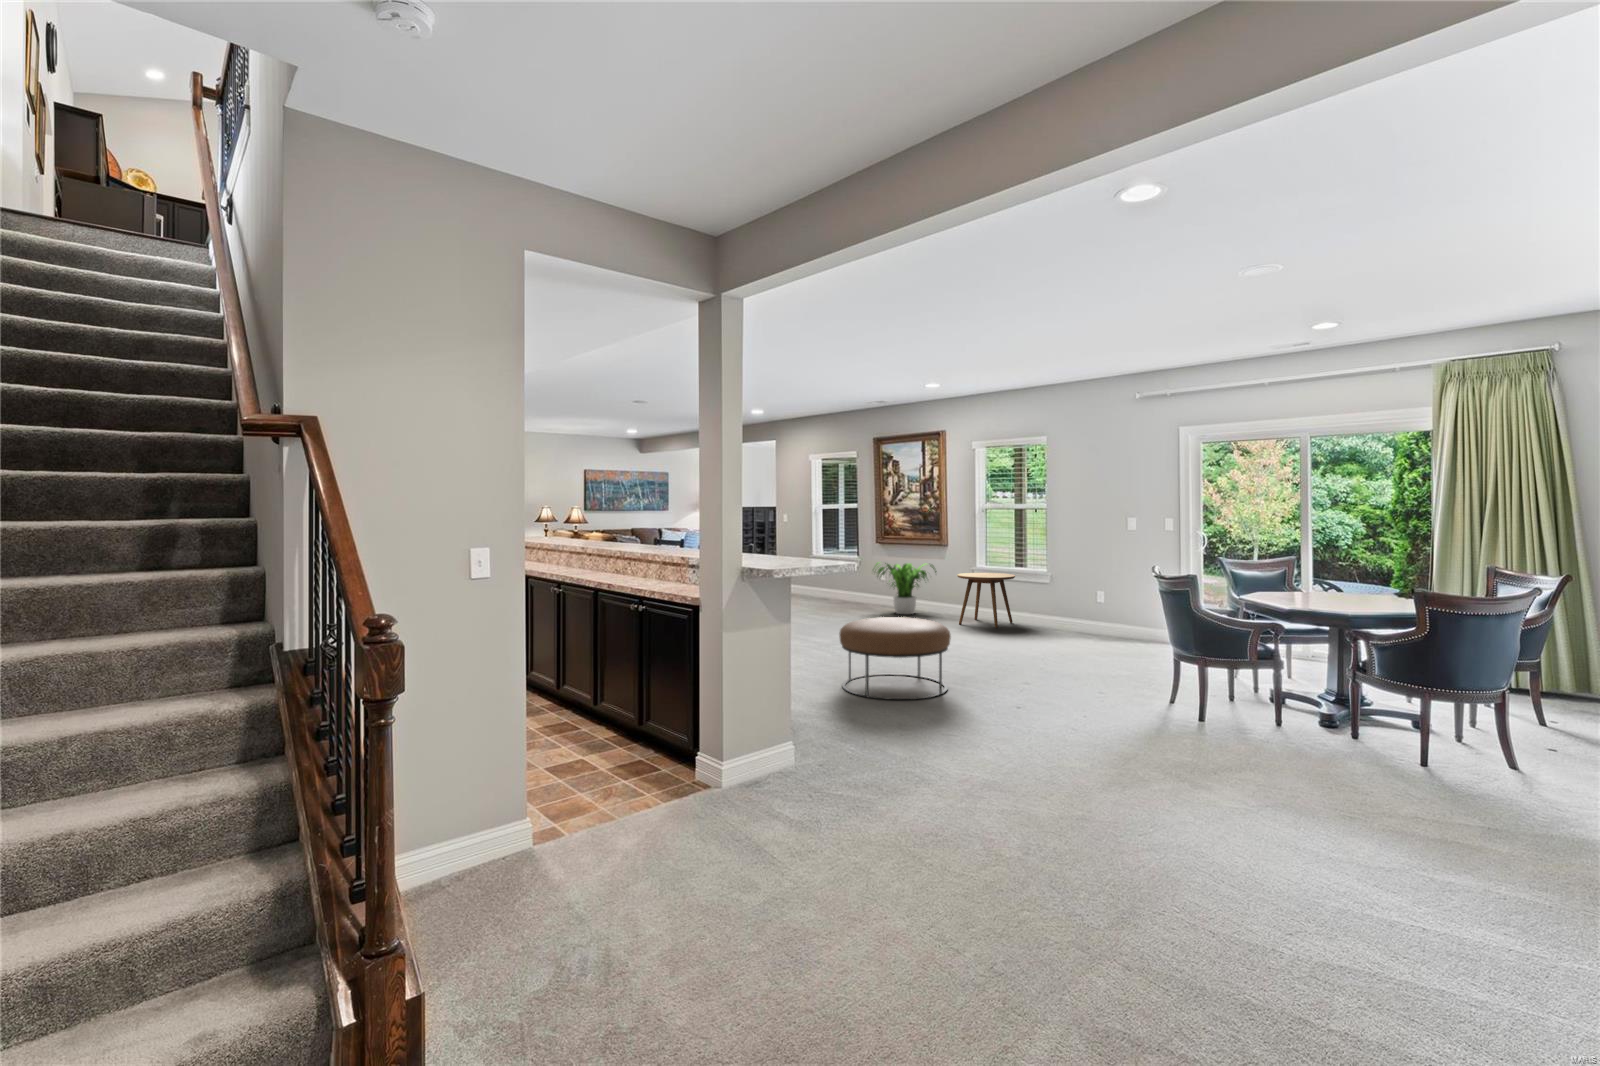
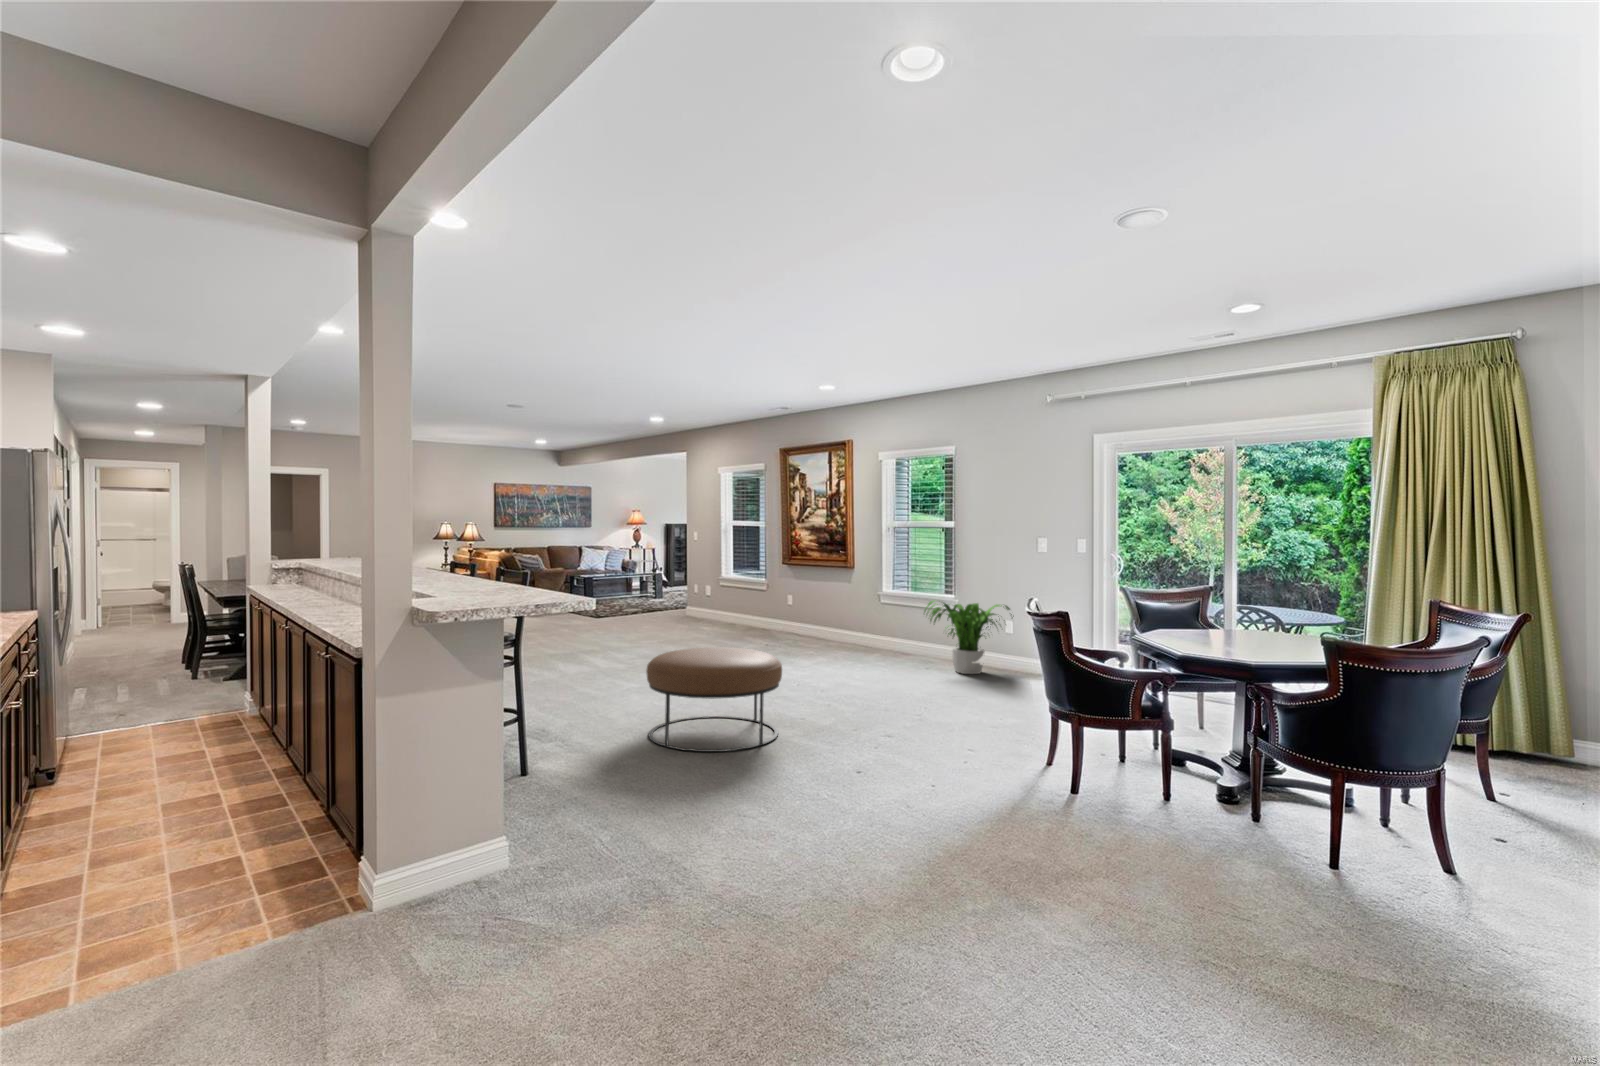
potted plant: present [875,563,937,614] -> present [924,601,1014,674]
side table: present [957,573,1015,628] -> none [856,599,920,662]

